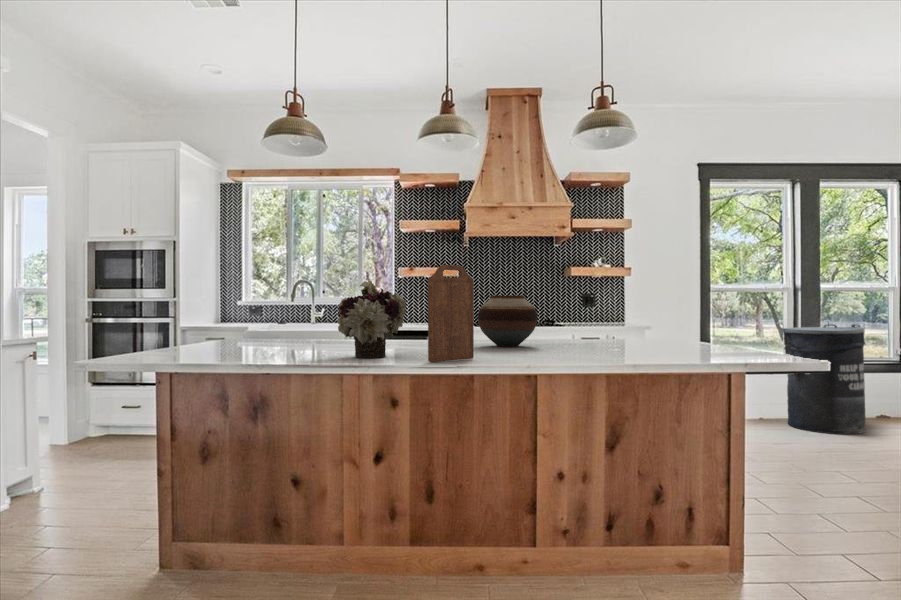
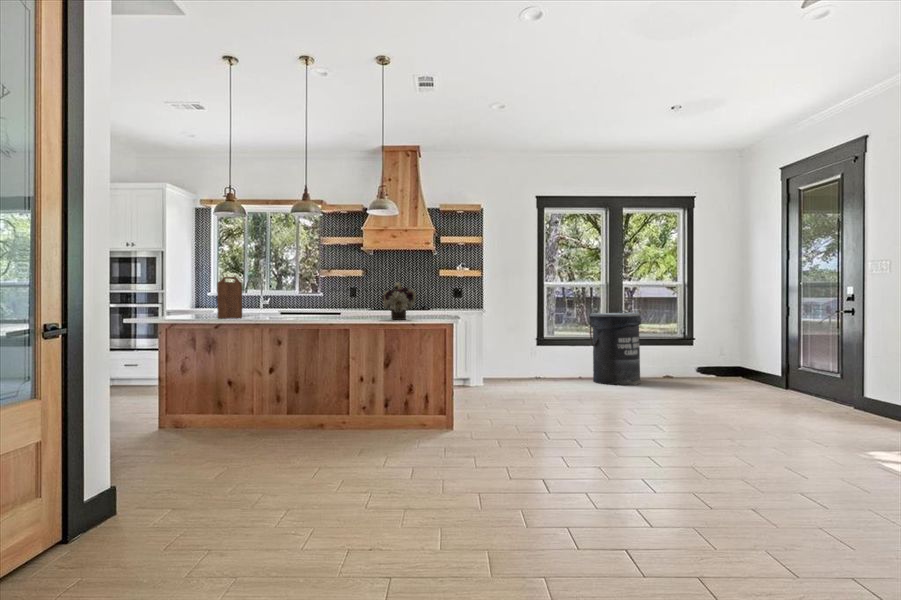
cutting board: present [428,265,474,362] -> present [217,277,242,319]
flower arrangement: present [337,280,406,358] -> present [382,283,416,320]
vase: present [478,295,537,347] -> none [337,289,370,318]

